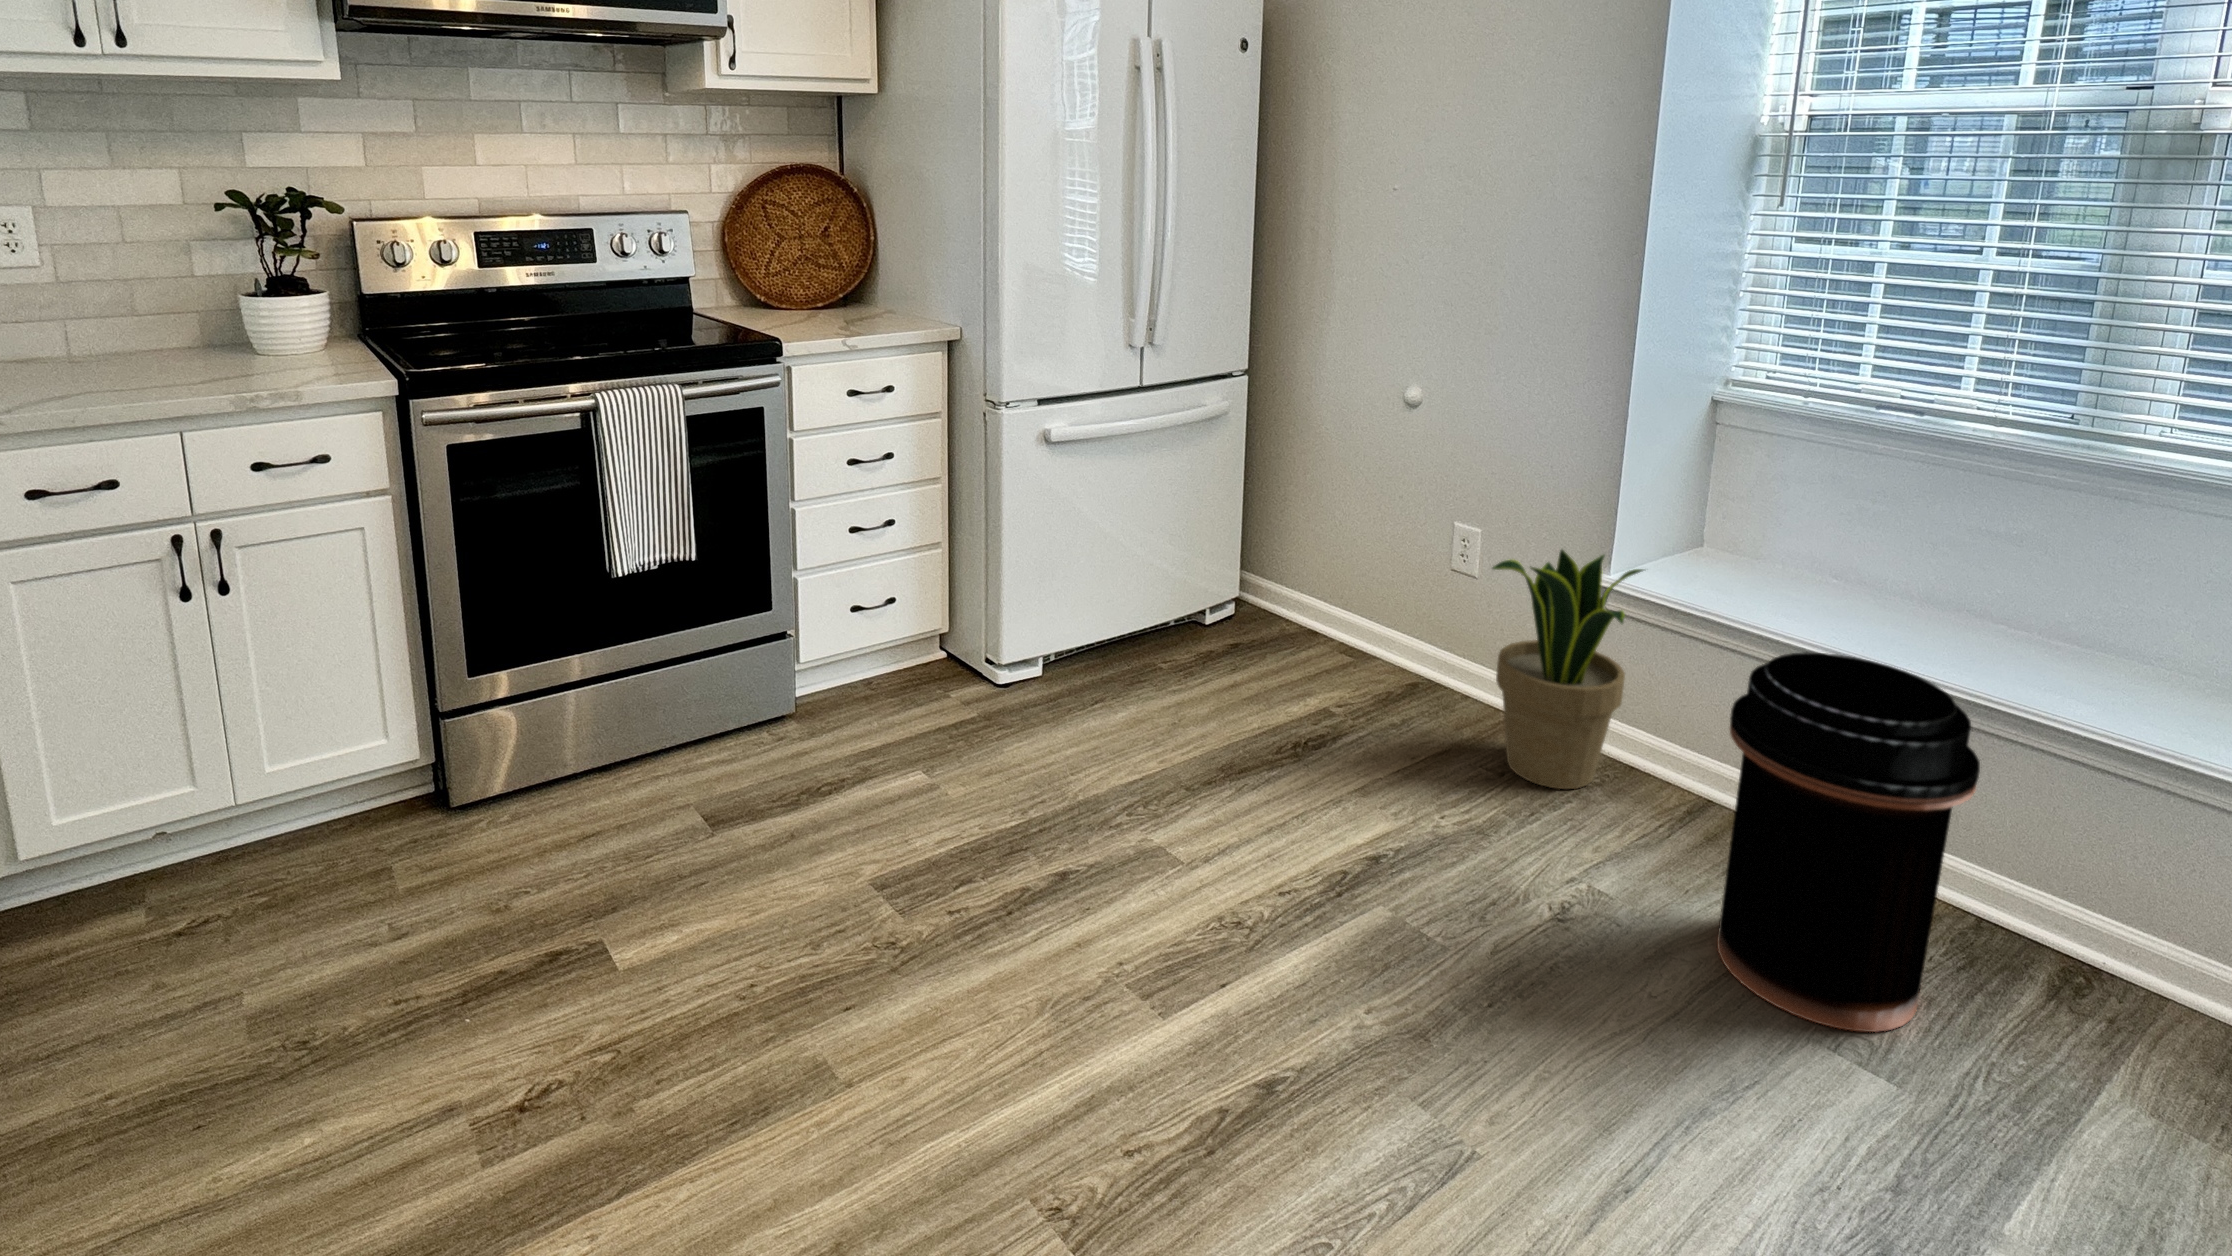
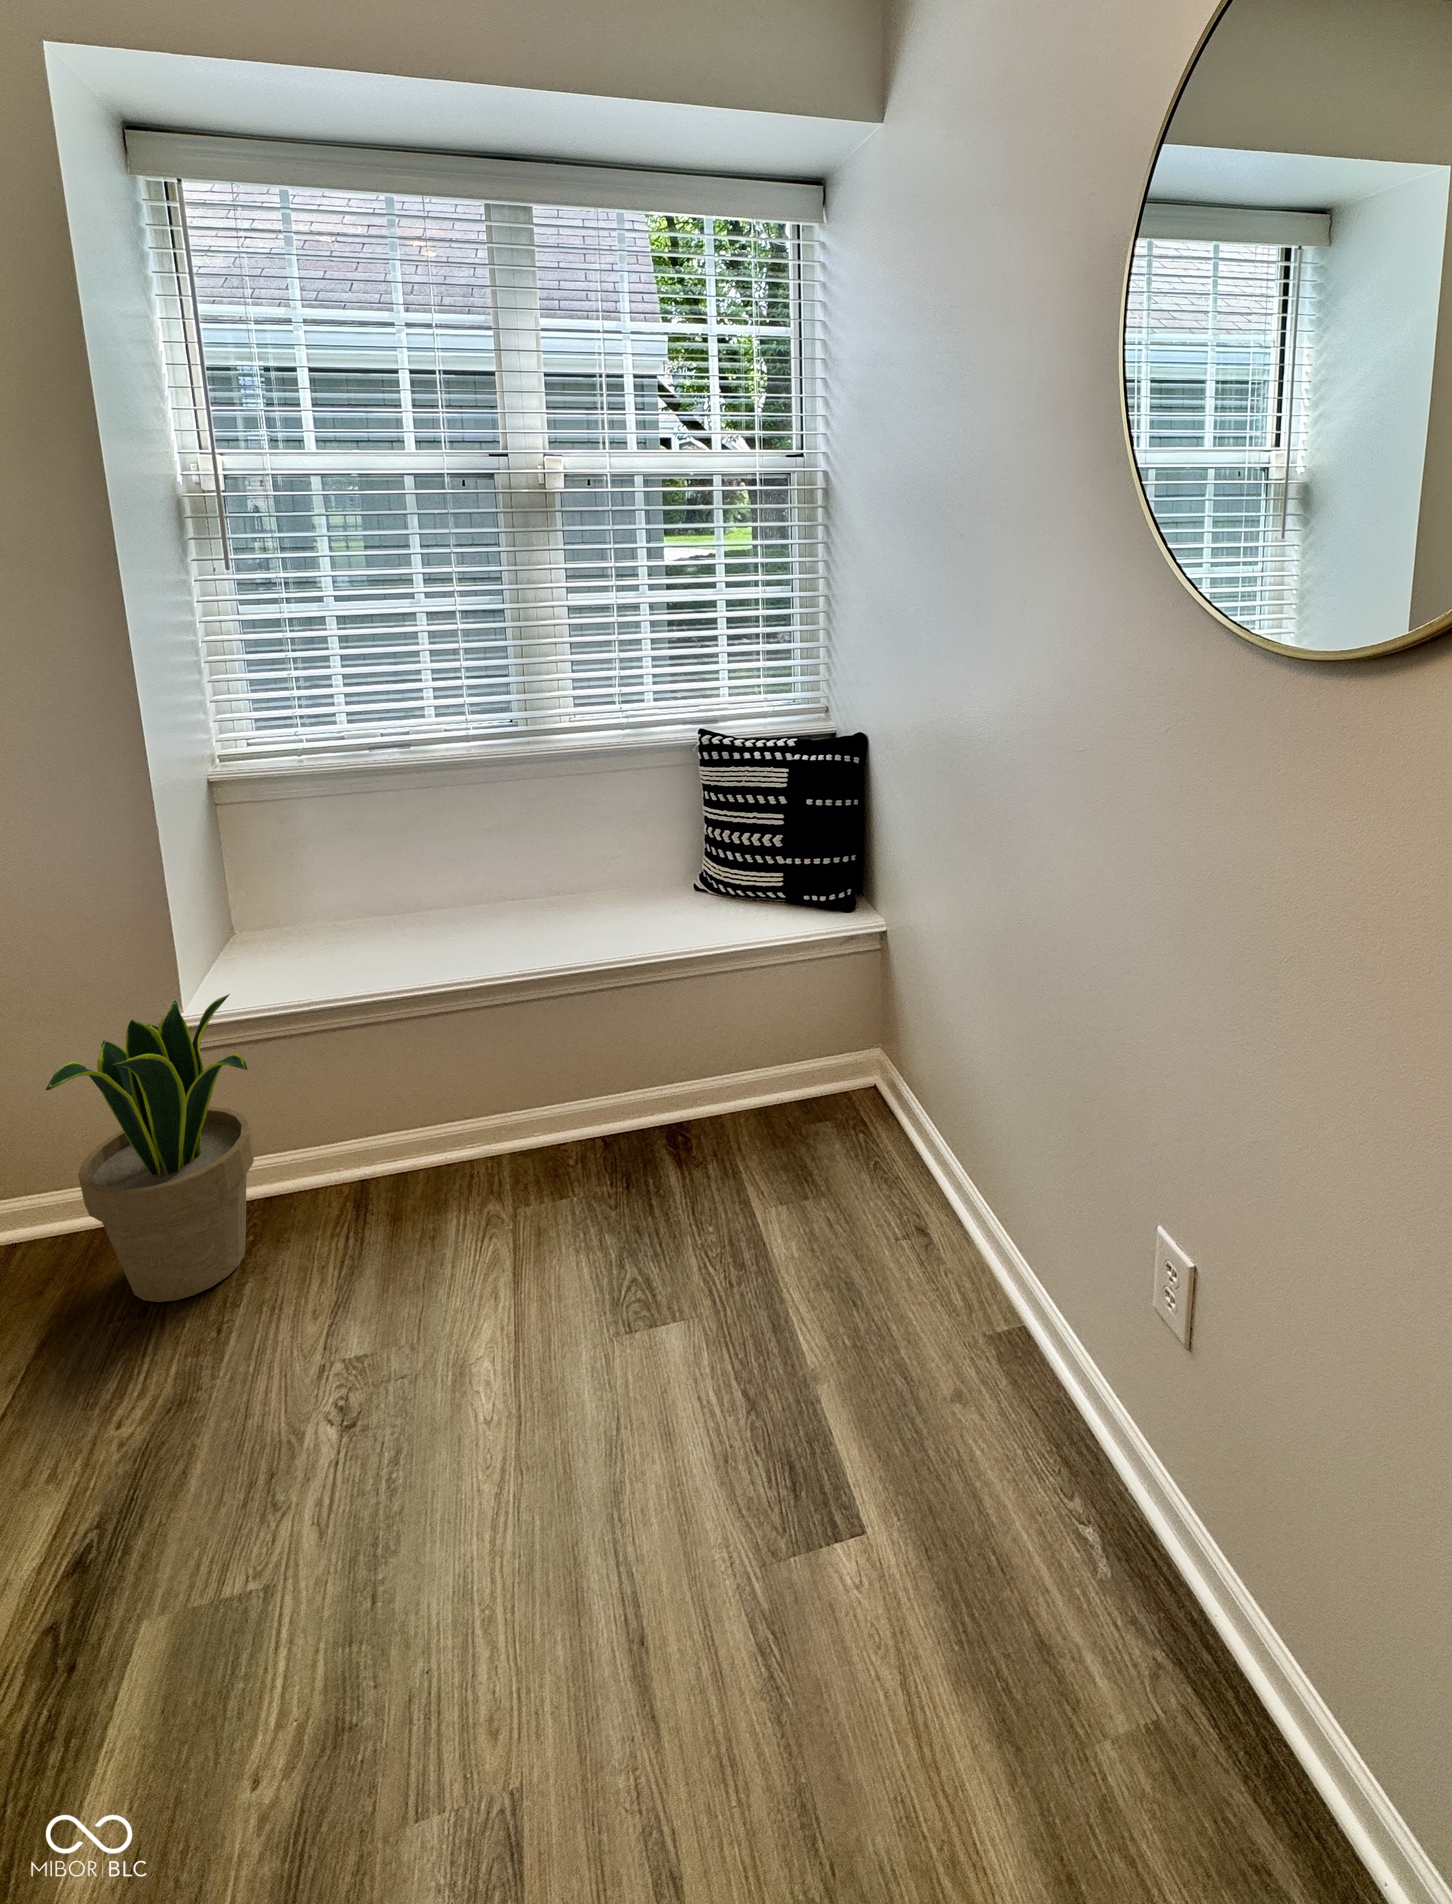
trash can: present [1717,653,1980,1032] -> none [438,984,644,1338]

